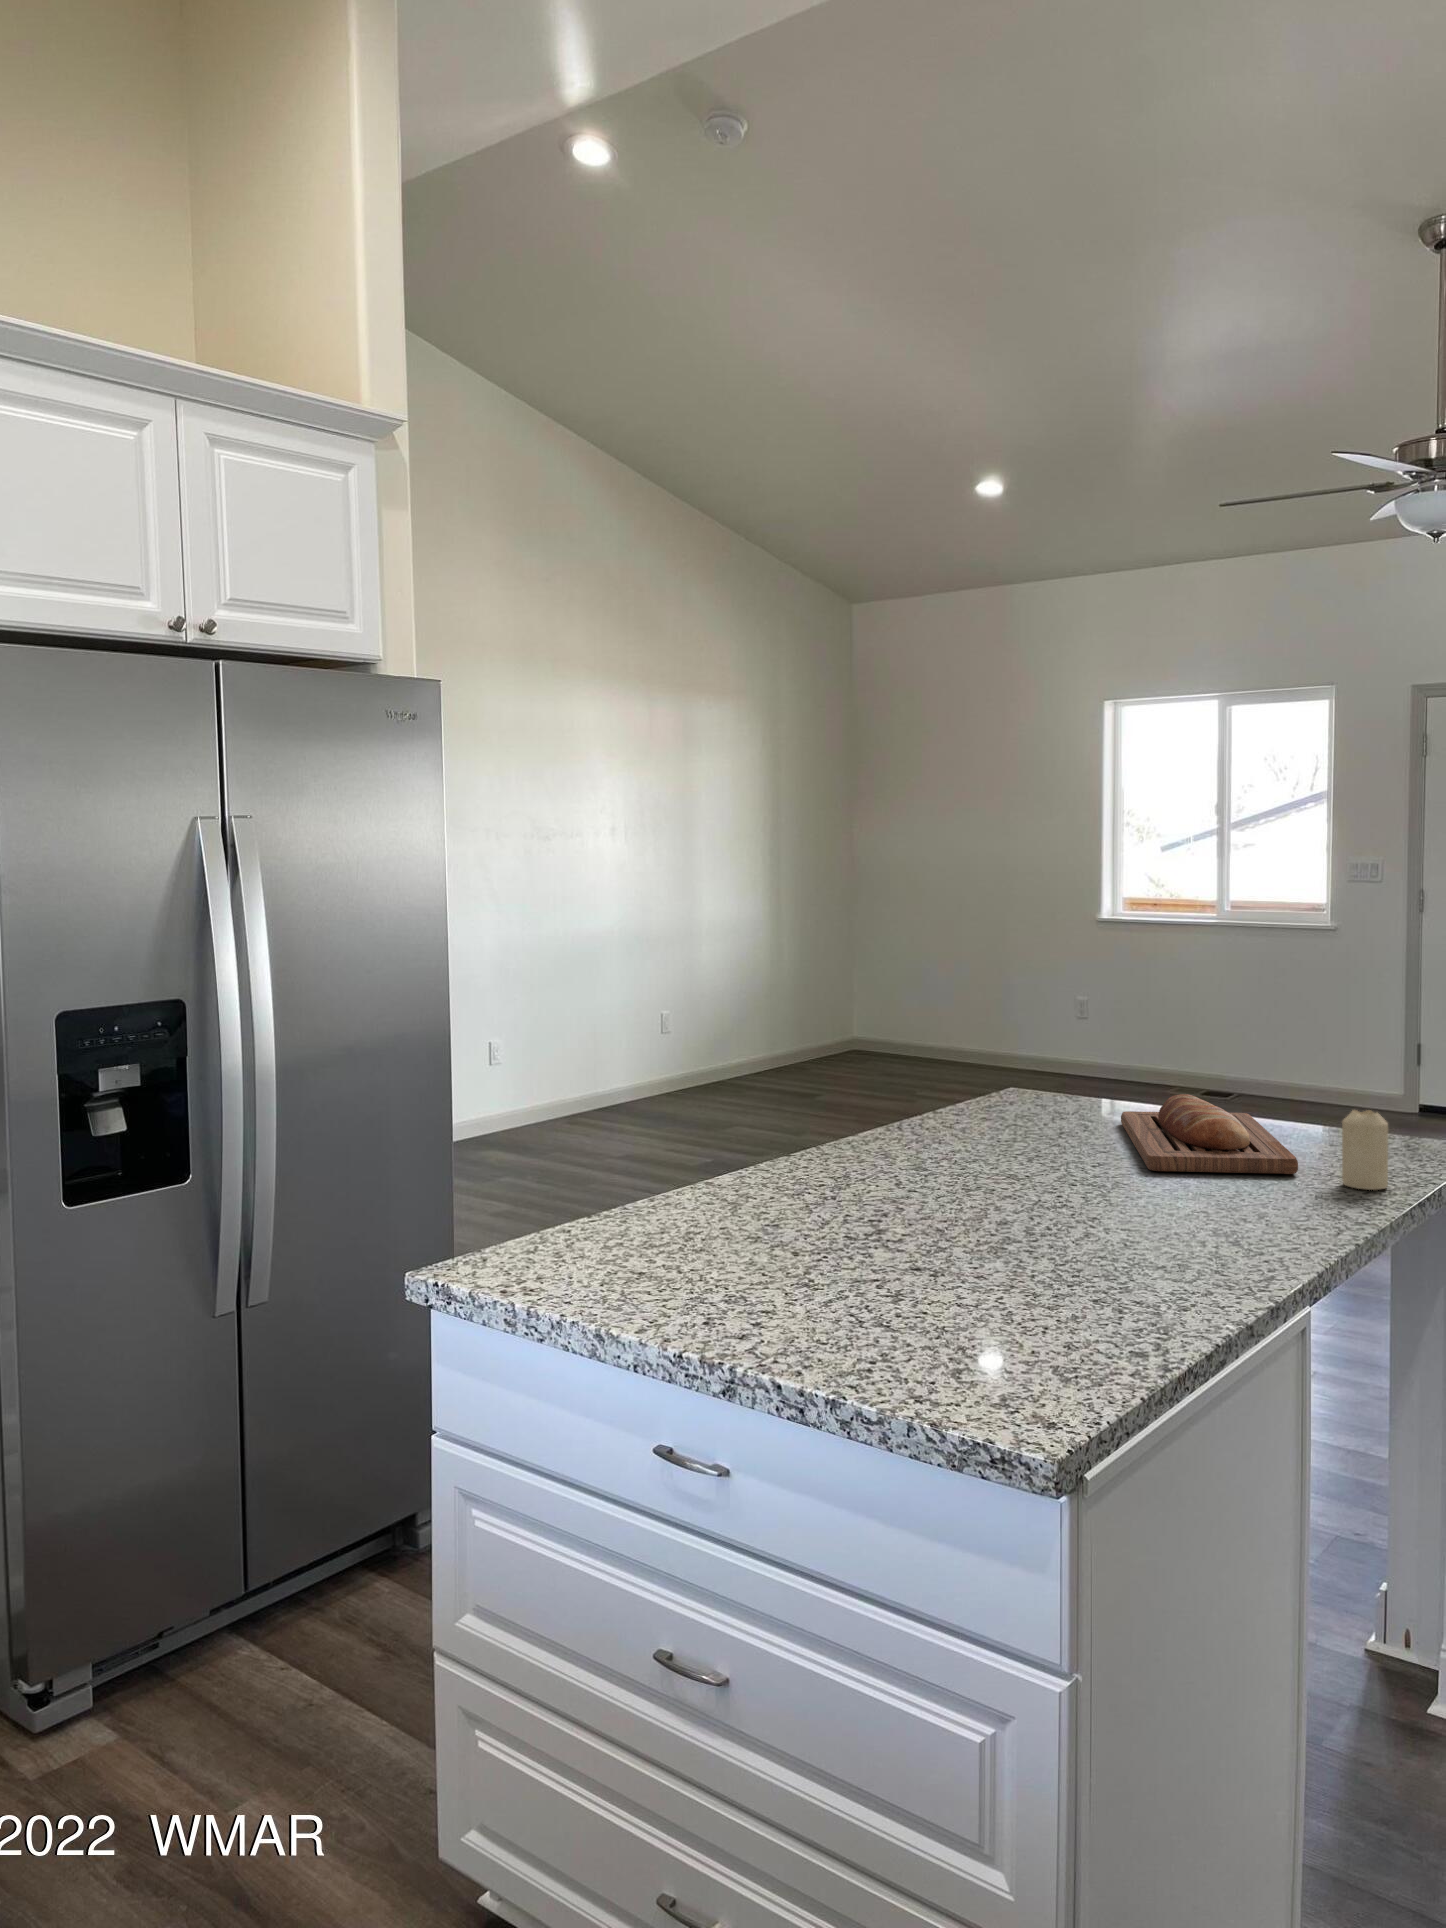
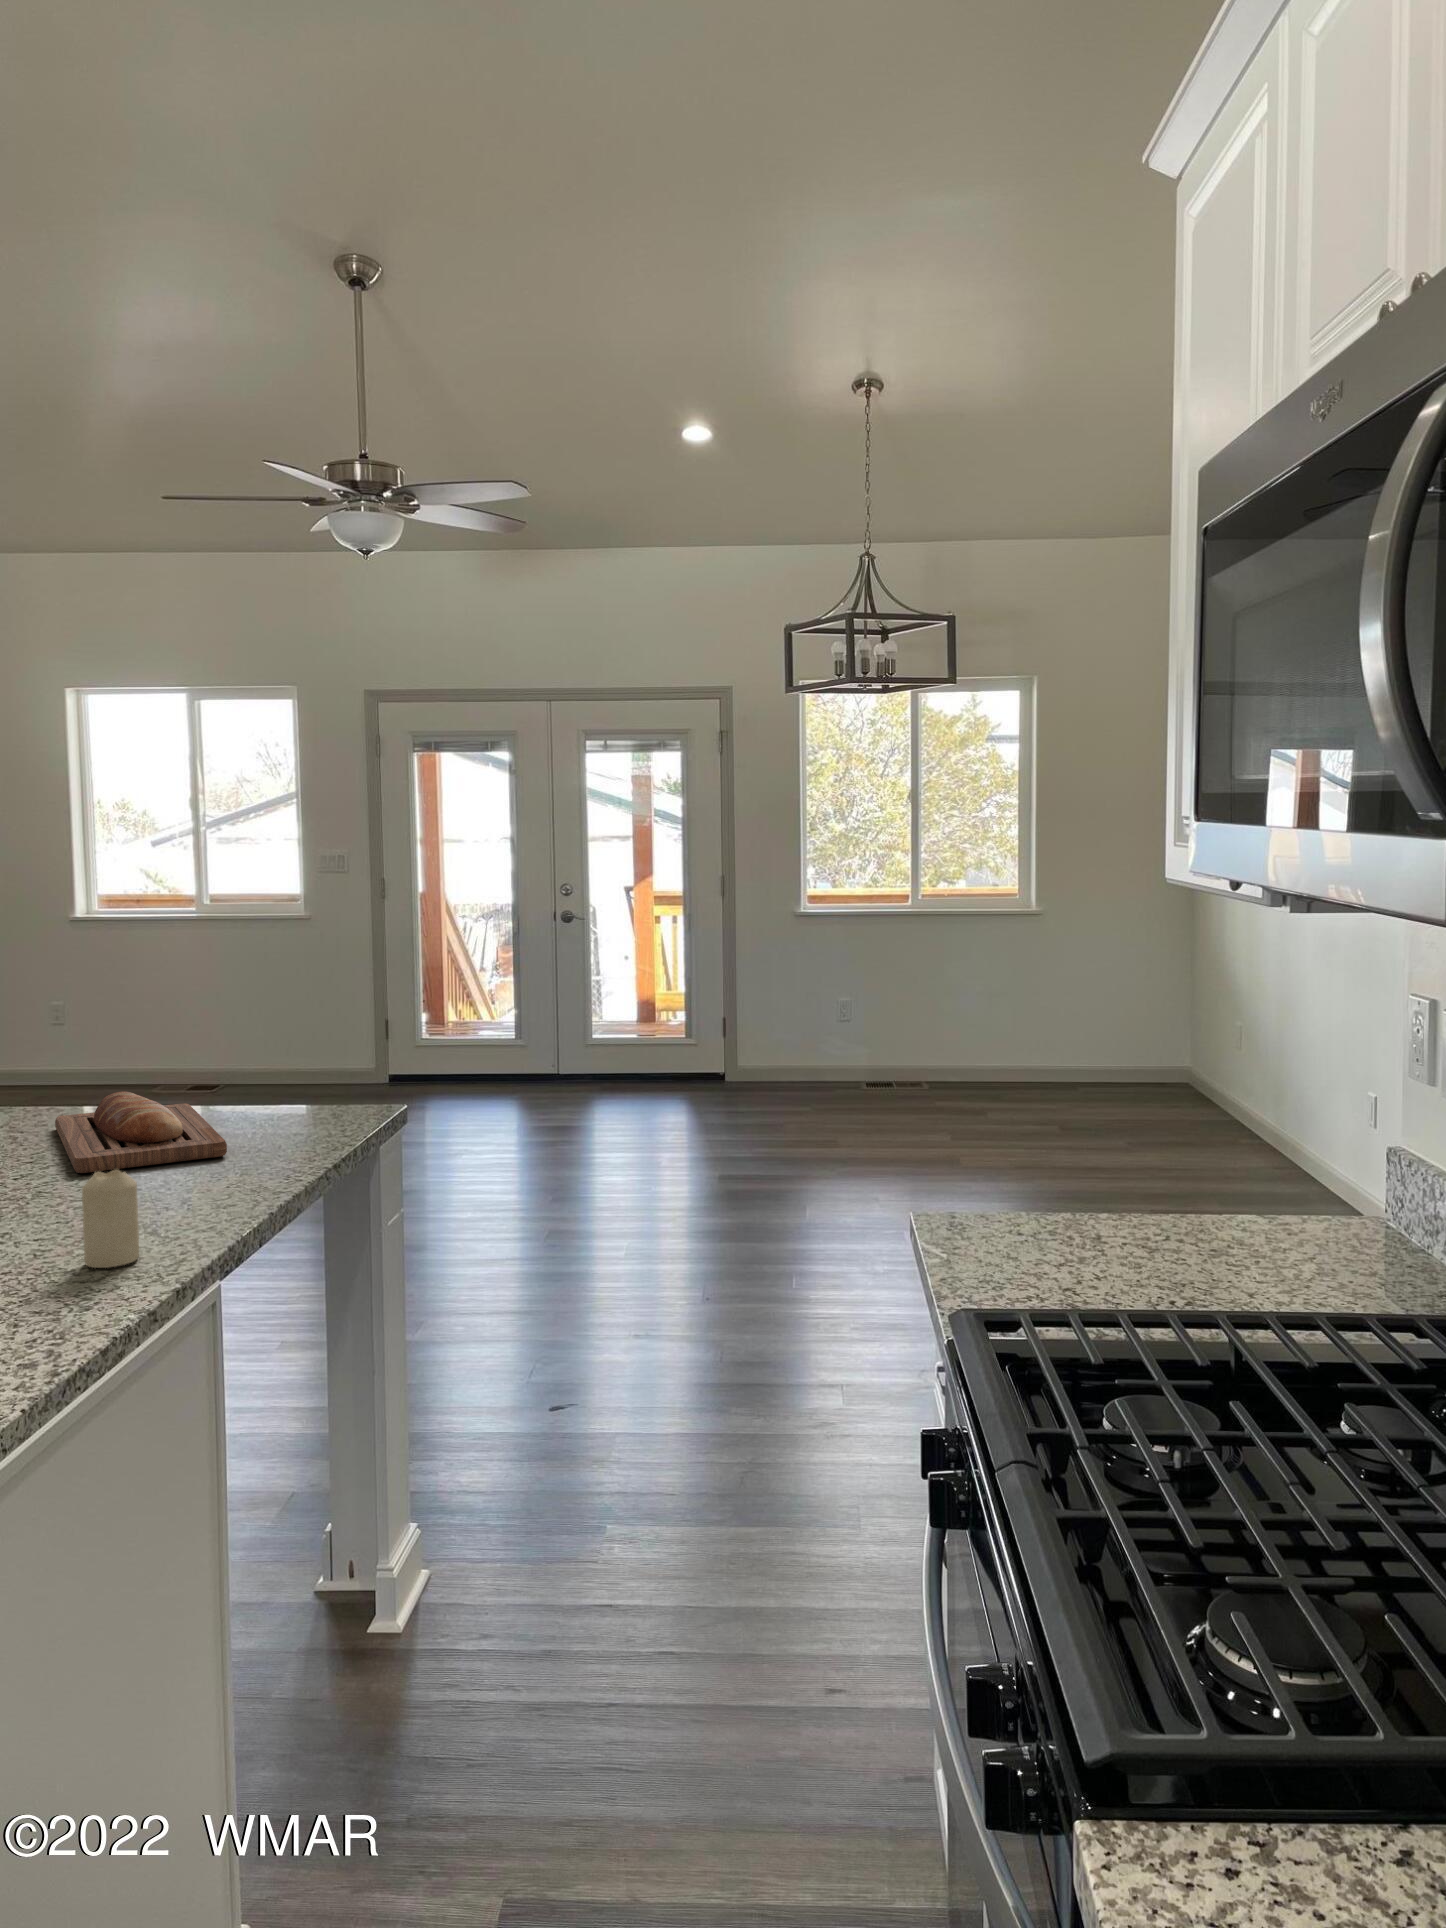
candle: present [1342,1110,1388,1190] -> present [82,1170,139,1268]

